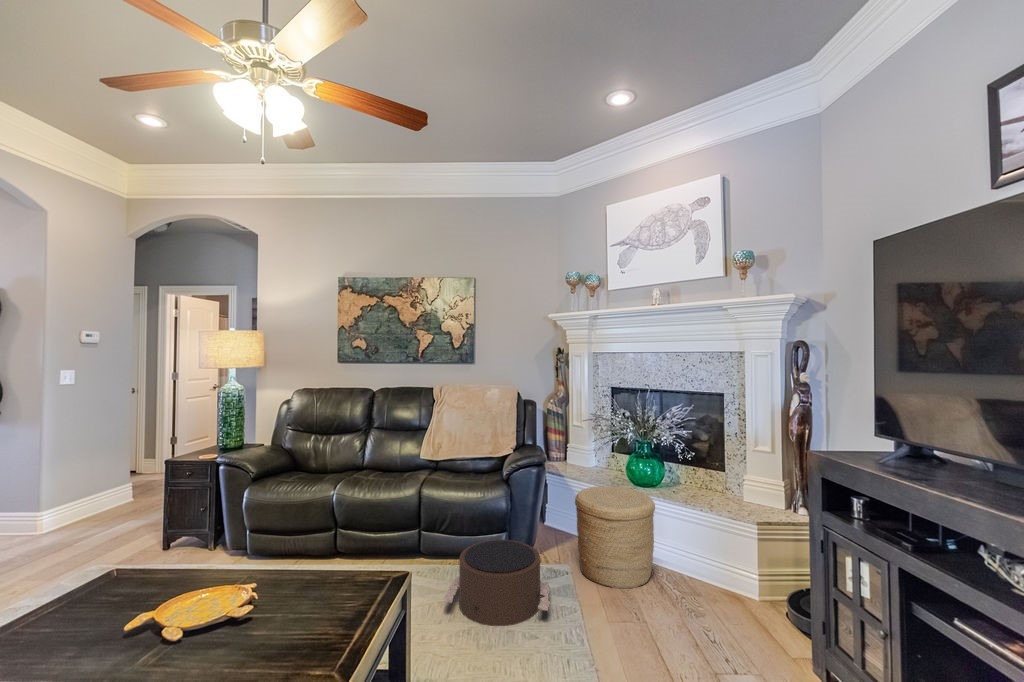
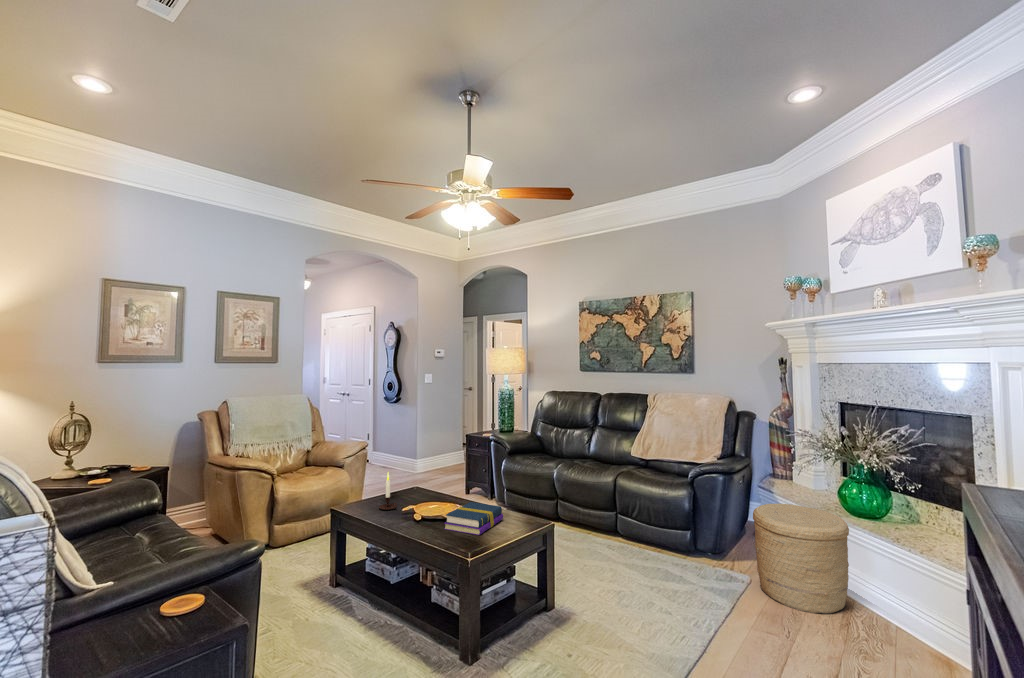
pouf: present [444,540,550,626] -> none [609,529,708,599]
candle: none [51,575,107,660] -> present [379,472,397,510]
book: none [252,580,343,659] -> present [444,502,503,535]

